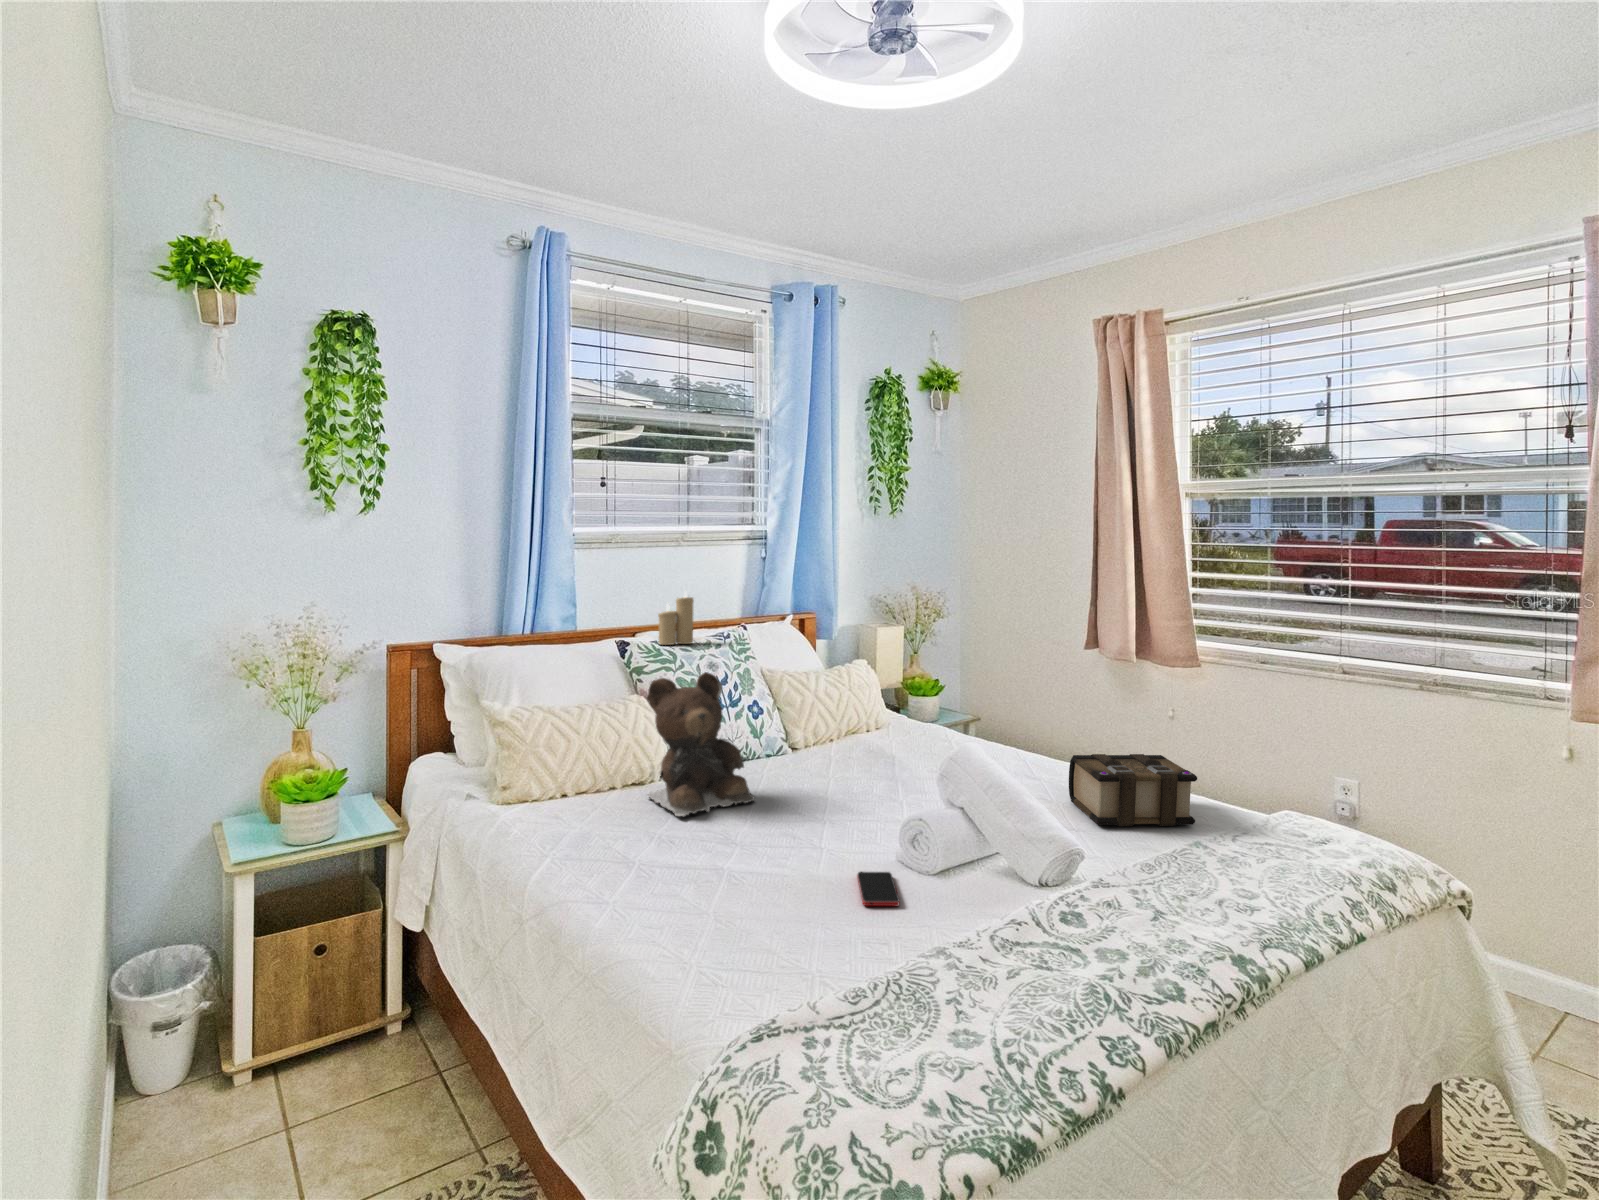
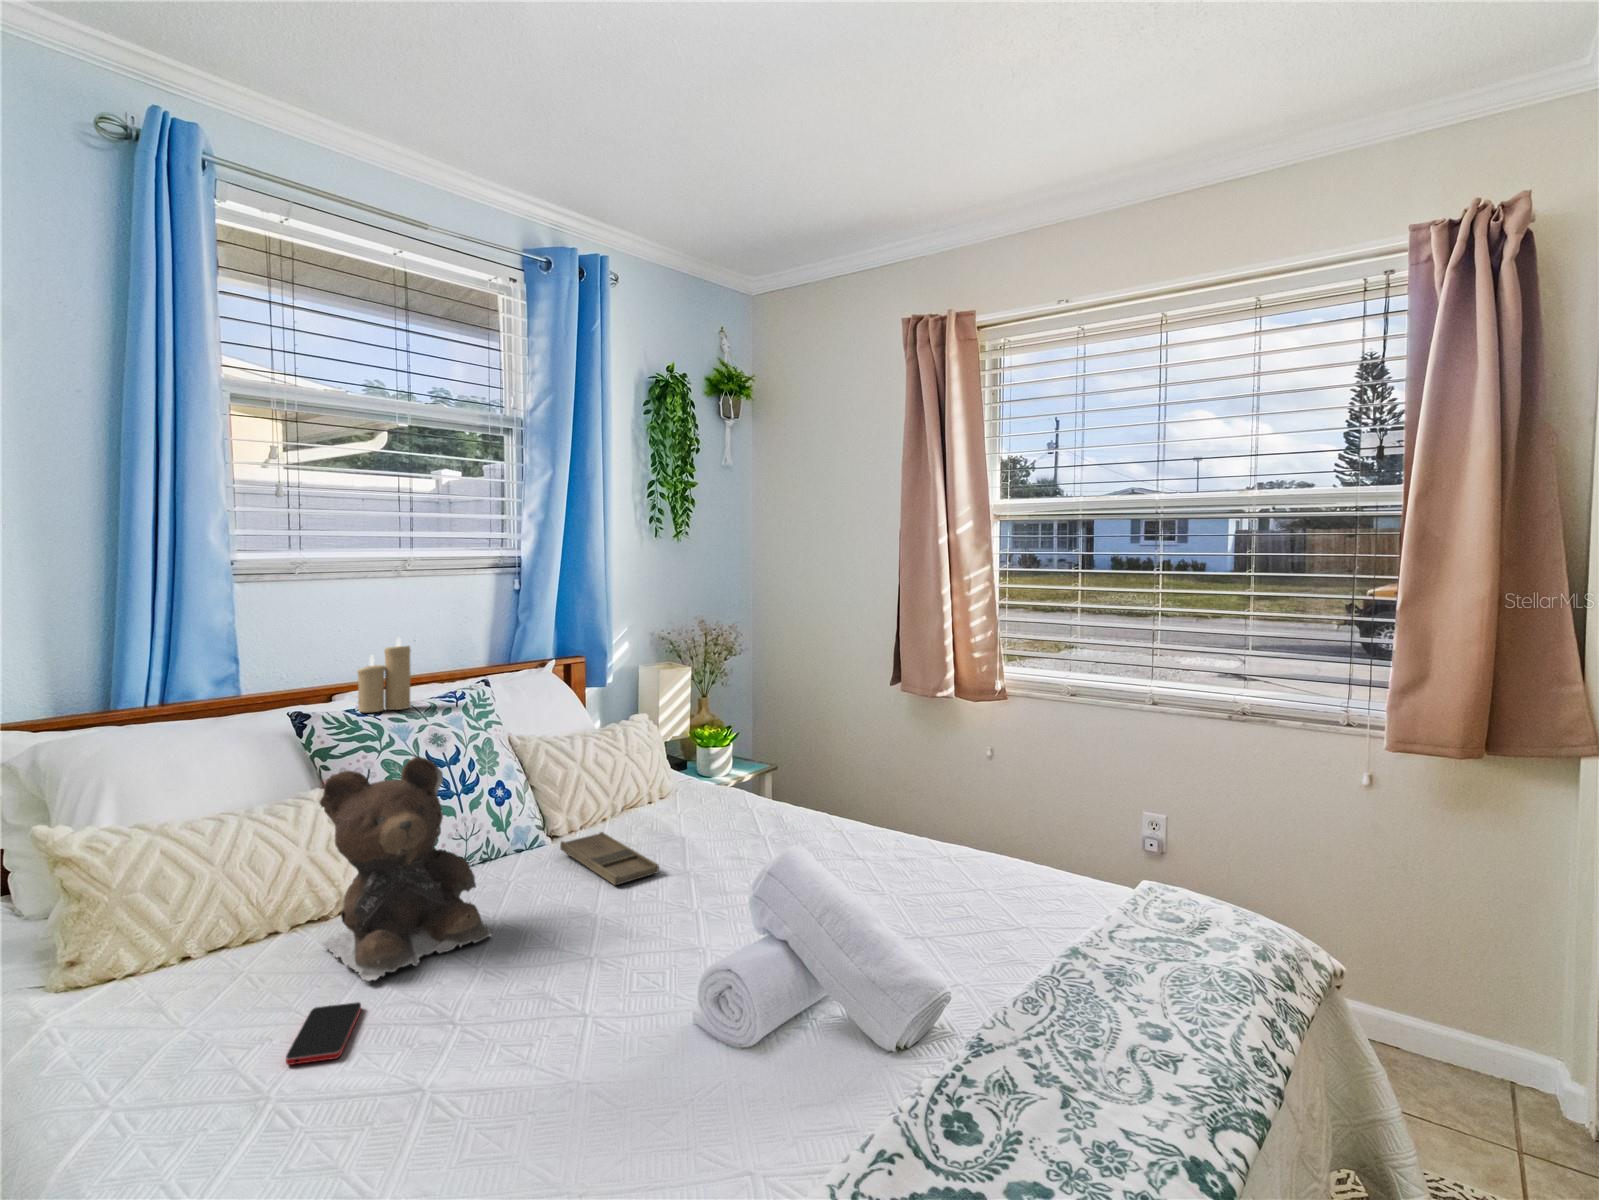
tray: none [799,744,873,779] -> present [560,832,659,885]
book: present [1069,754,1197,826] -> none [904,826,1058,929]
smartphone: present [857,872,899,906] -> present [286,1002,361,1065]

